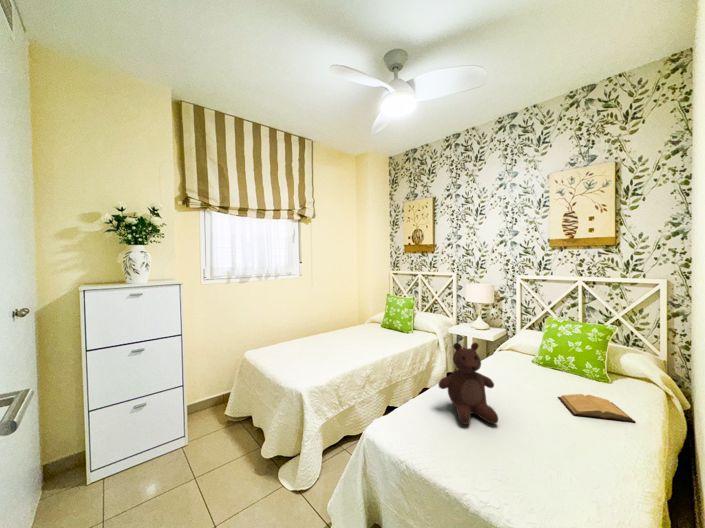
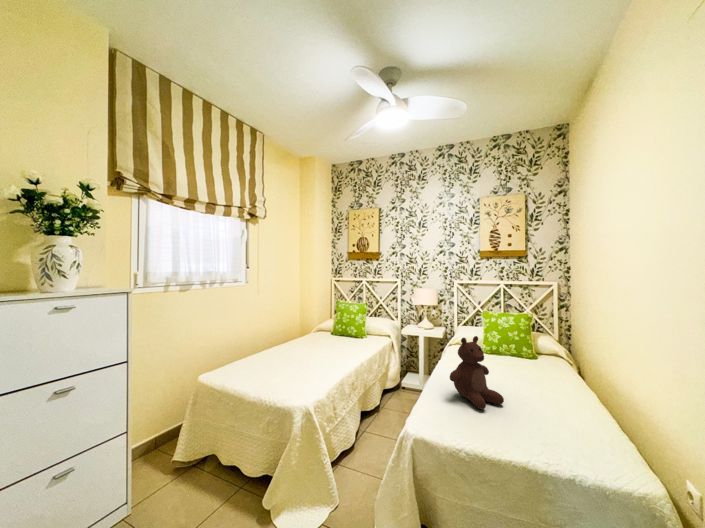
book: present [558,394,635,422] -> none [519,370,575,387]

